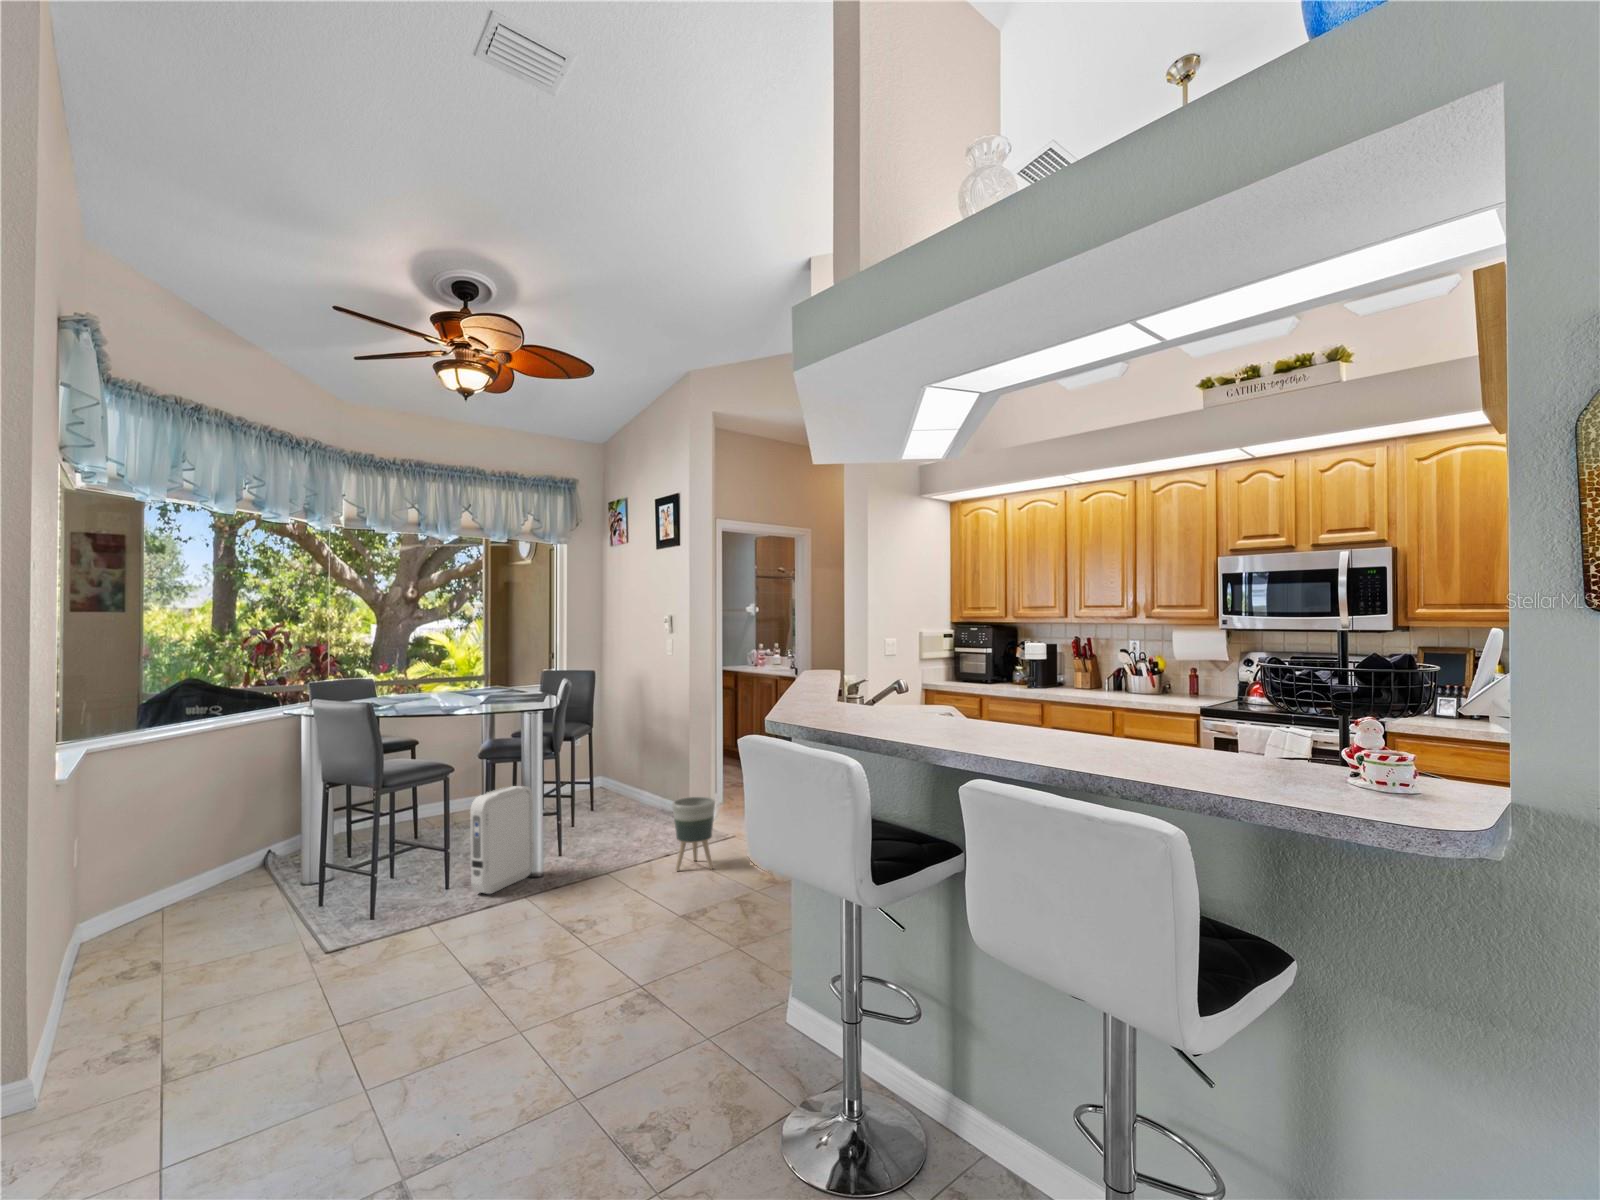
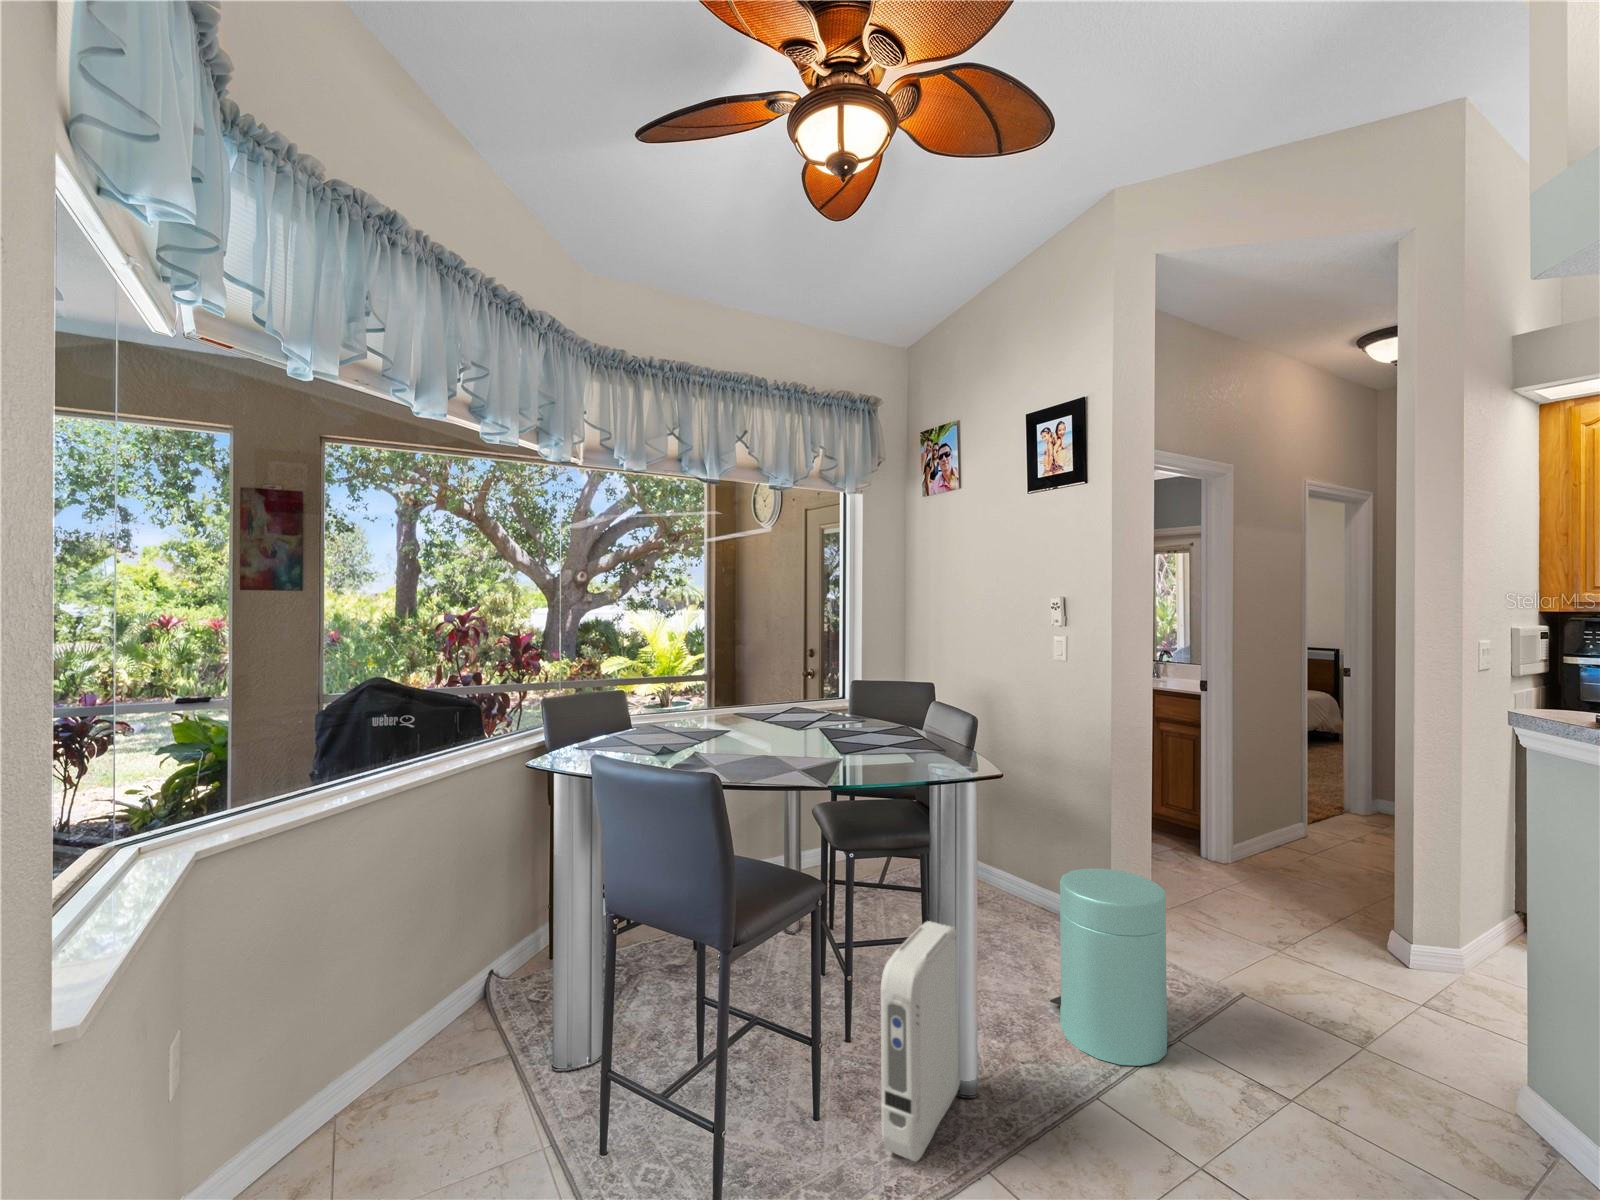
trash can: none [612,766,668,862] -> present [1050,868,1167,1066]
planter: present [672,797,715,871] -> none [1221,954,1322,1118]

